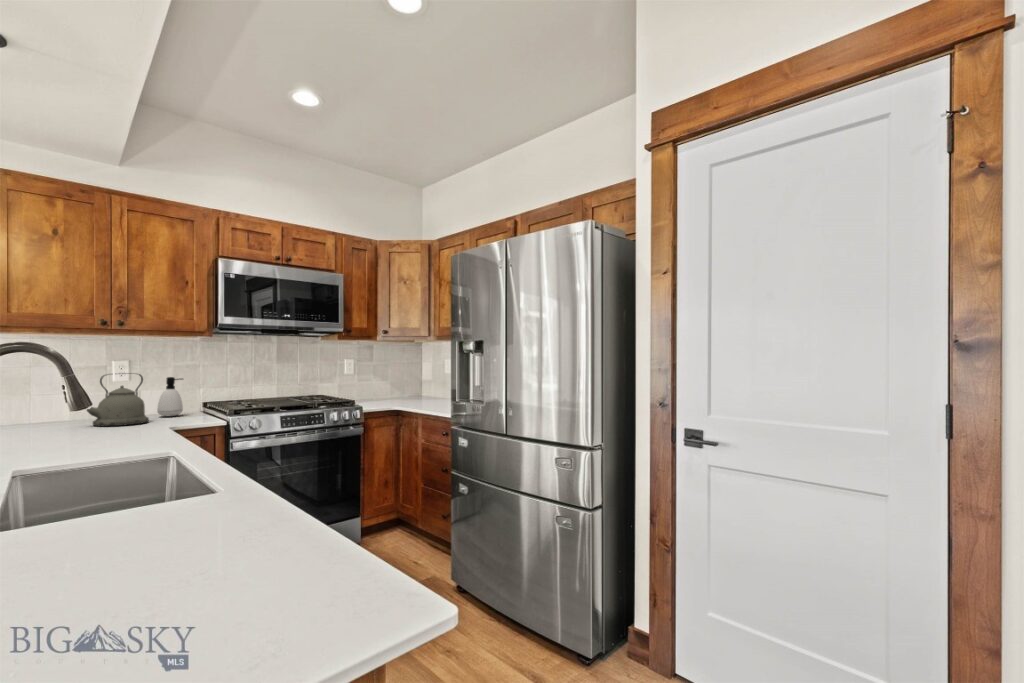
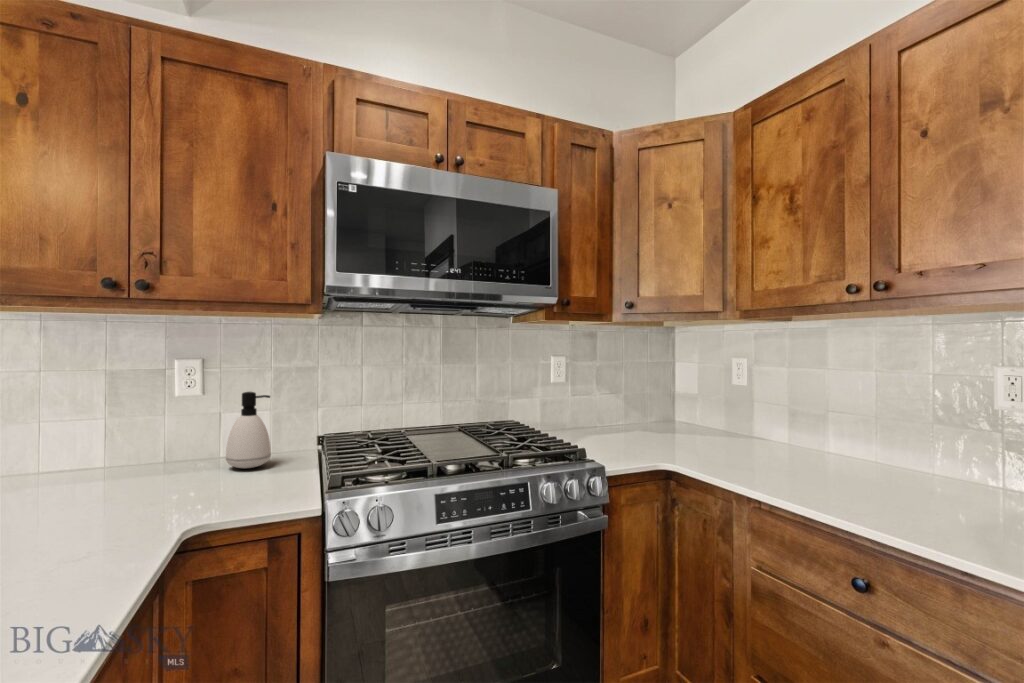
kettle: present [87,374,149,426] -> none [36,389,190,509]

